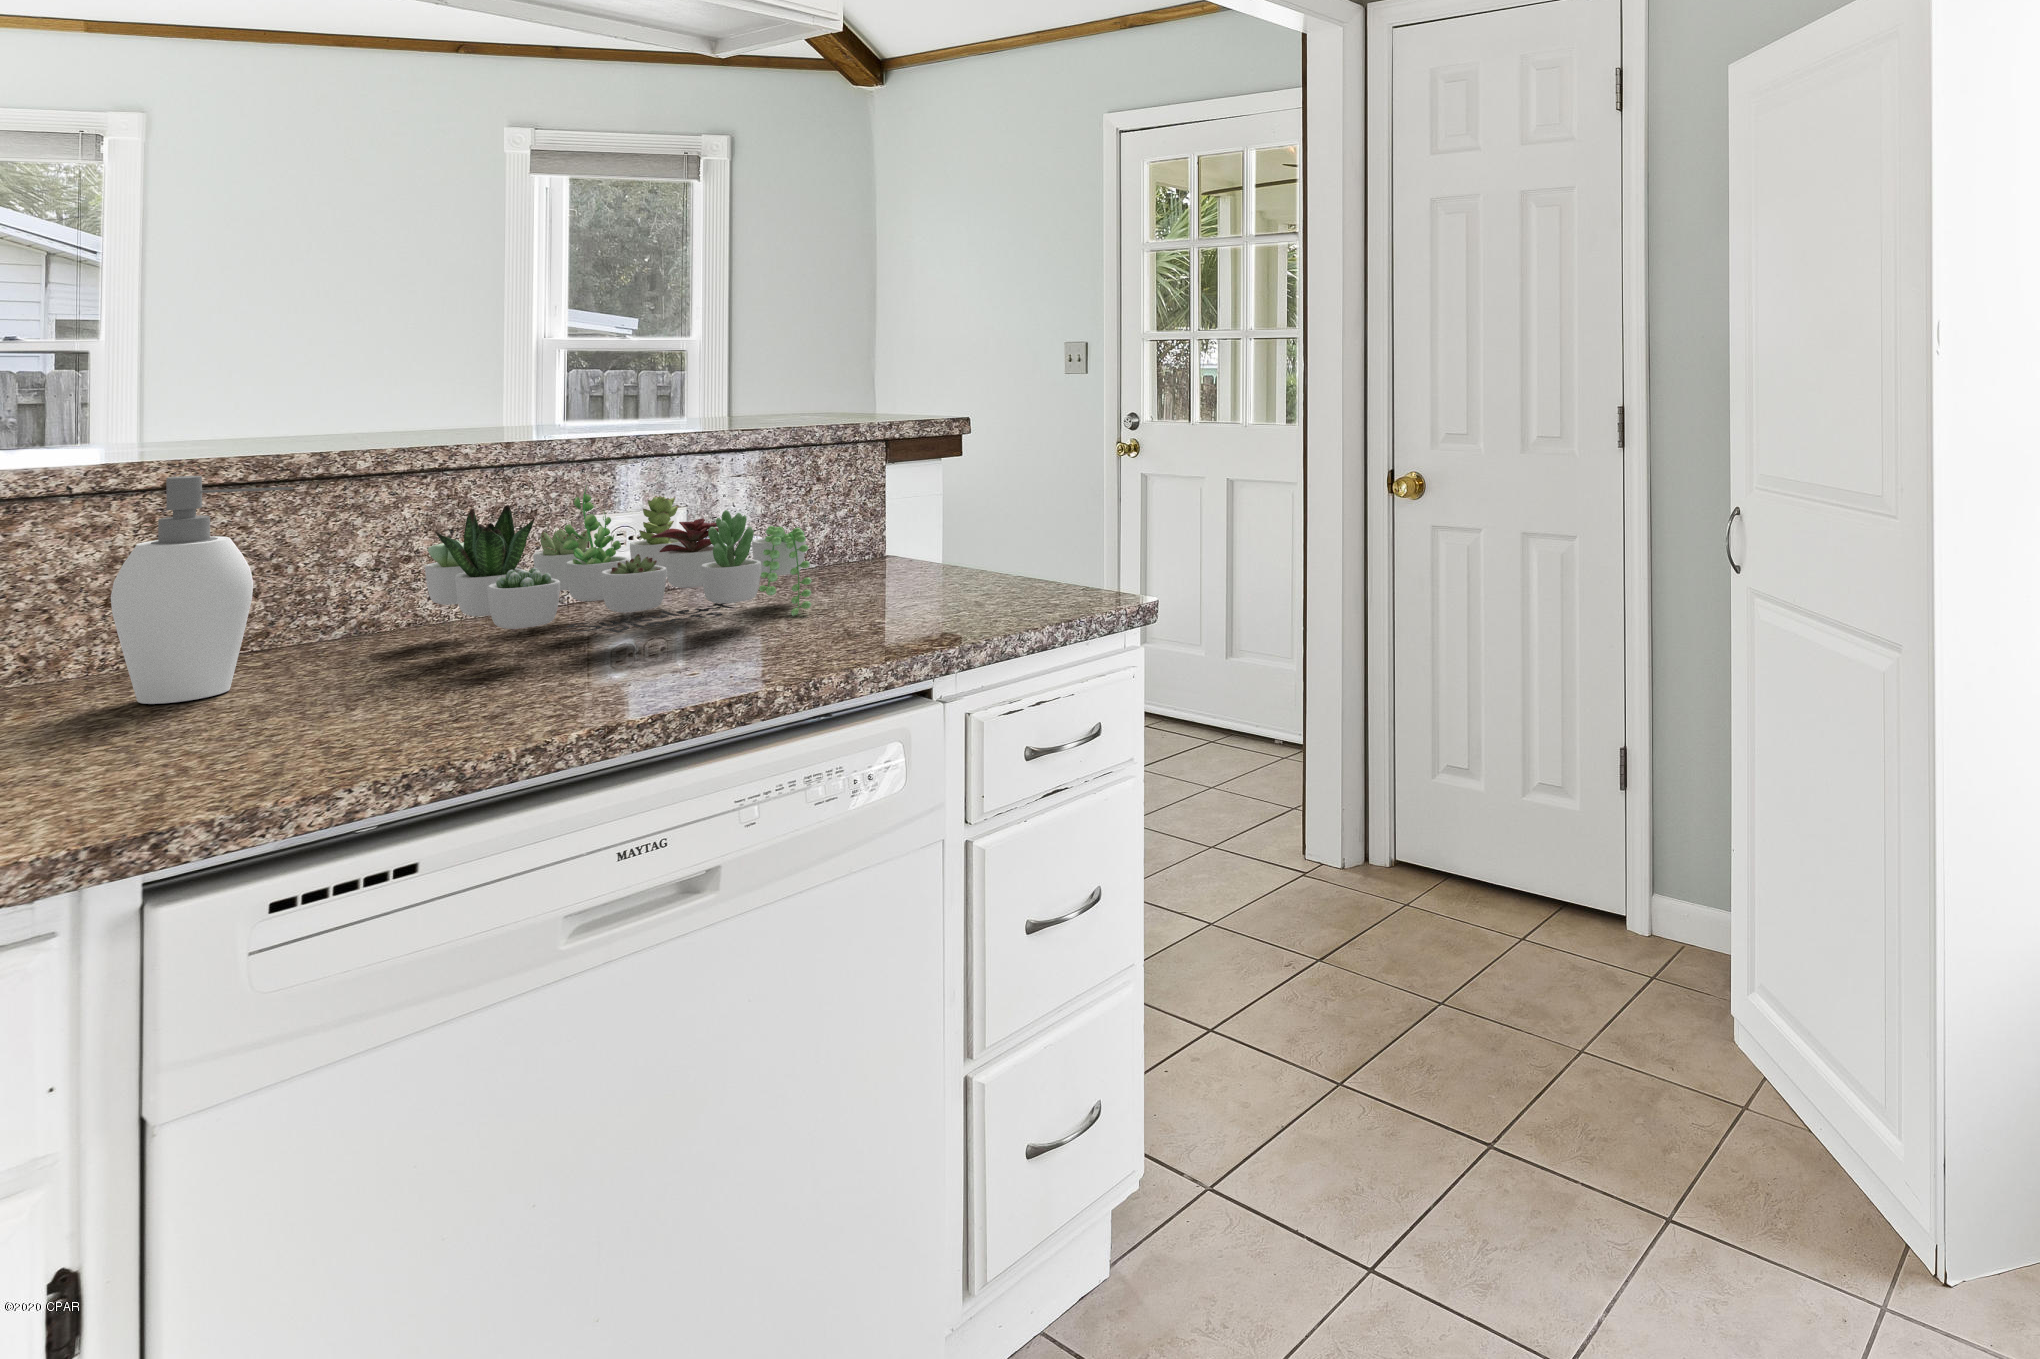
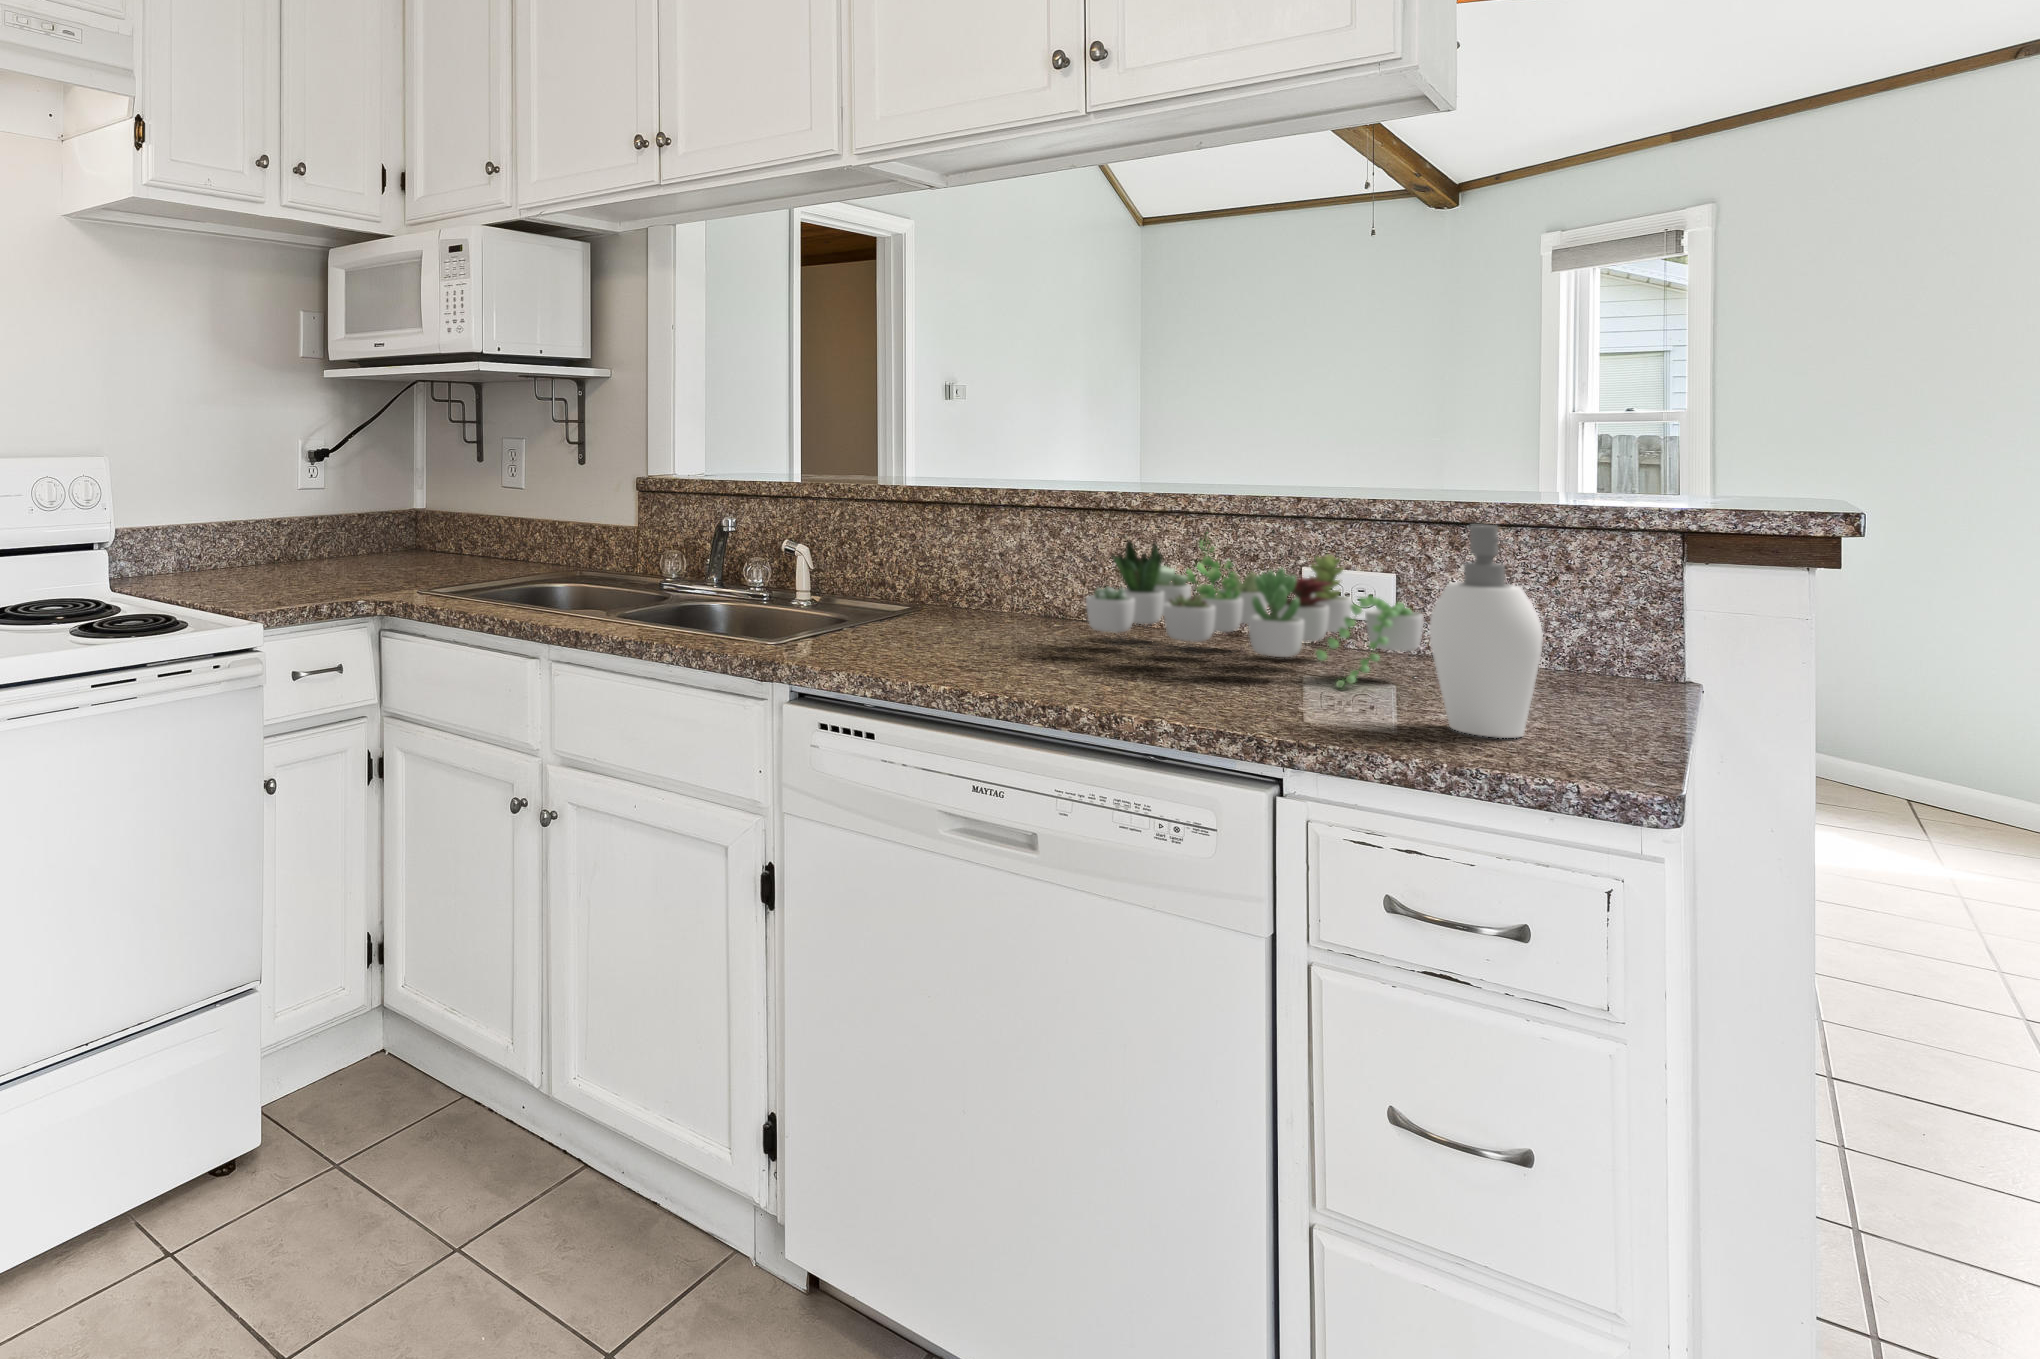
soap dispenser: present [111,476,293,704] -> present [1429,525,1564,738]

